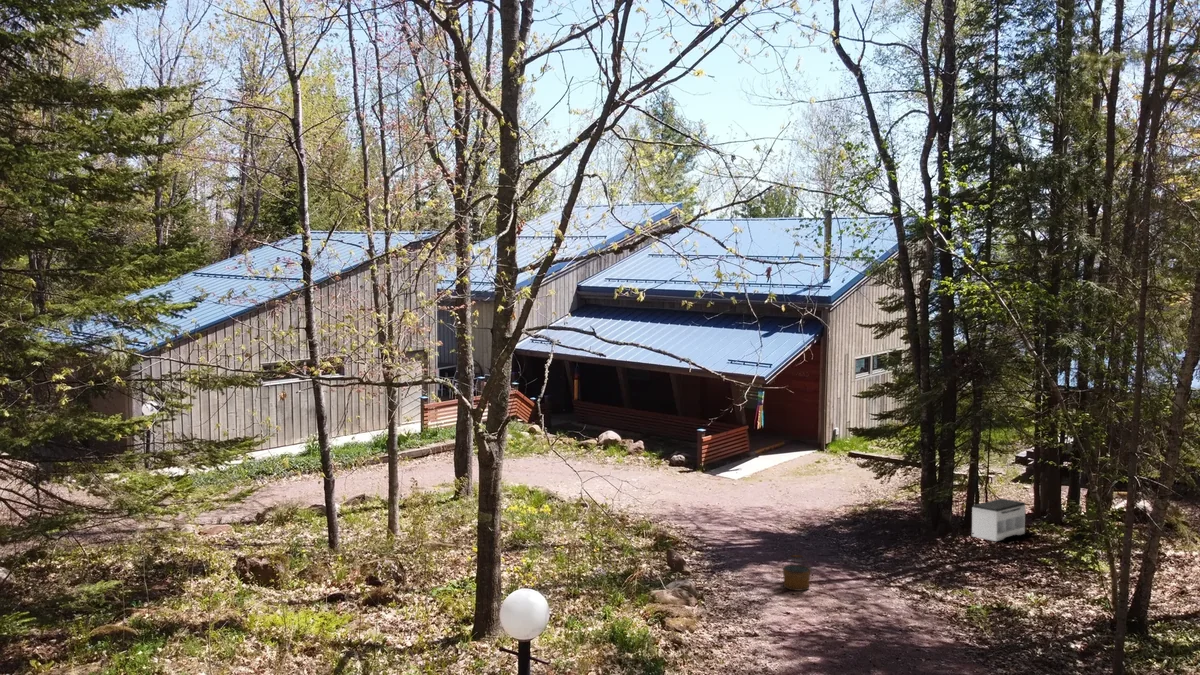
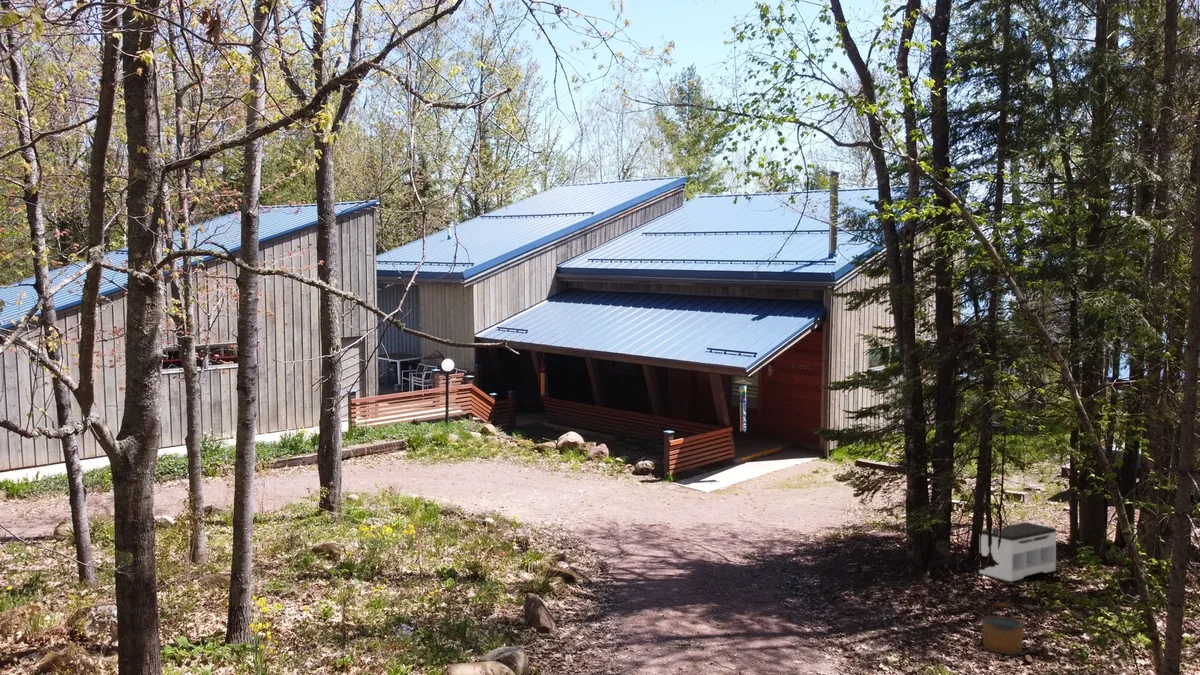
bucket: present [783,555,811,591] -> present [982,603,1024,655]

